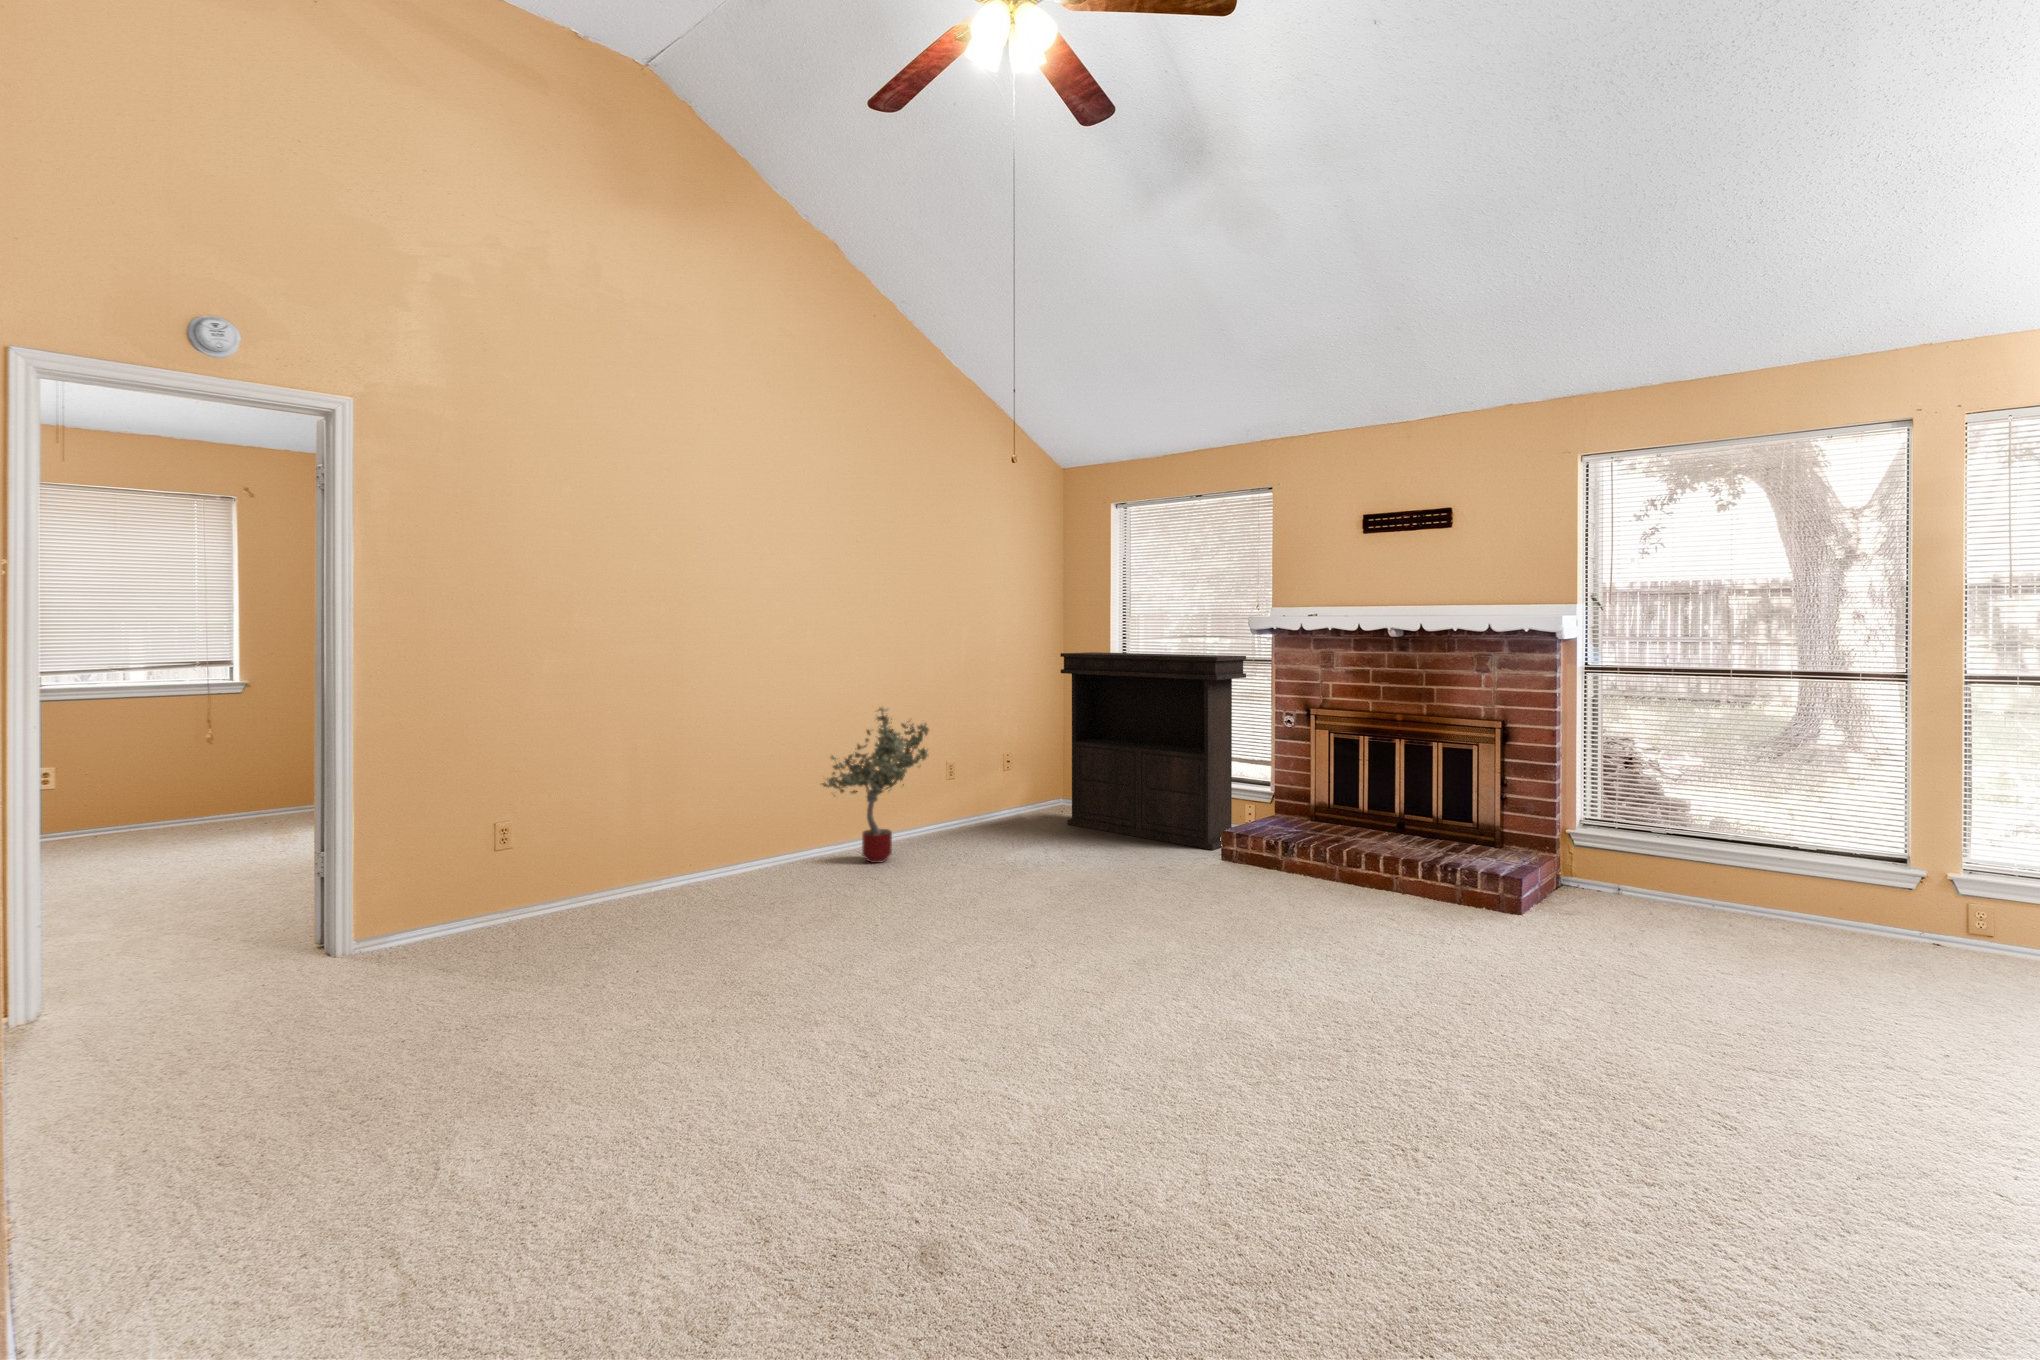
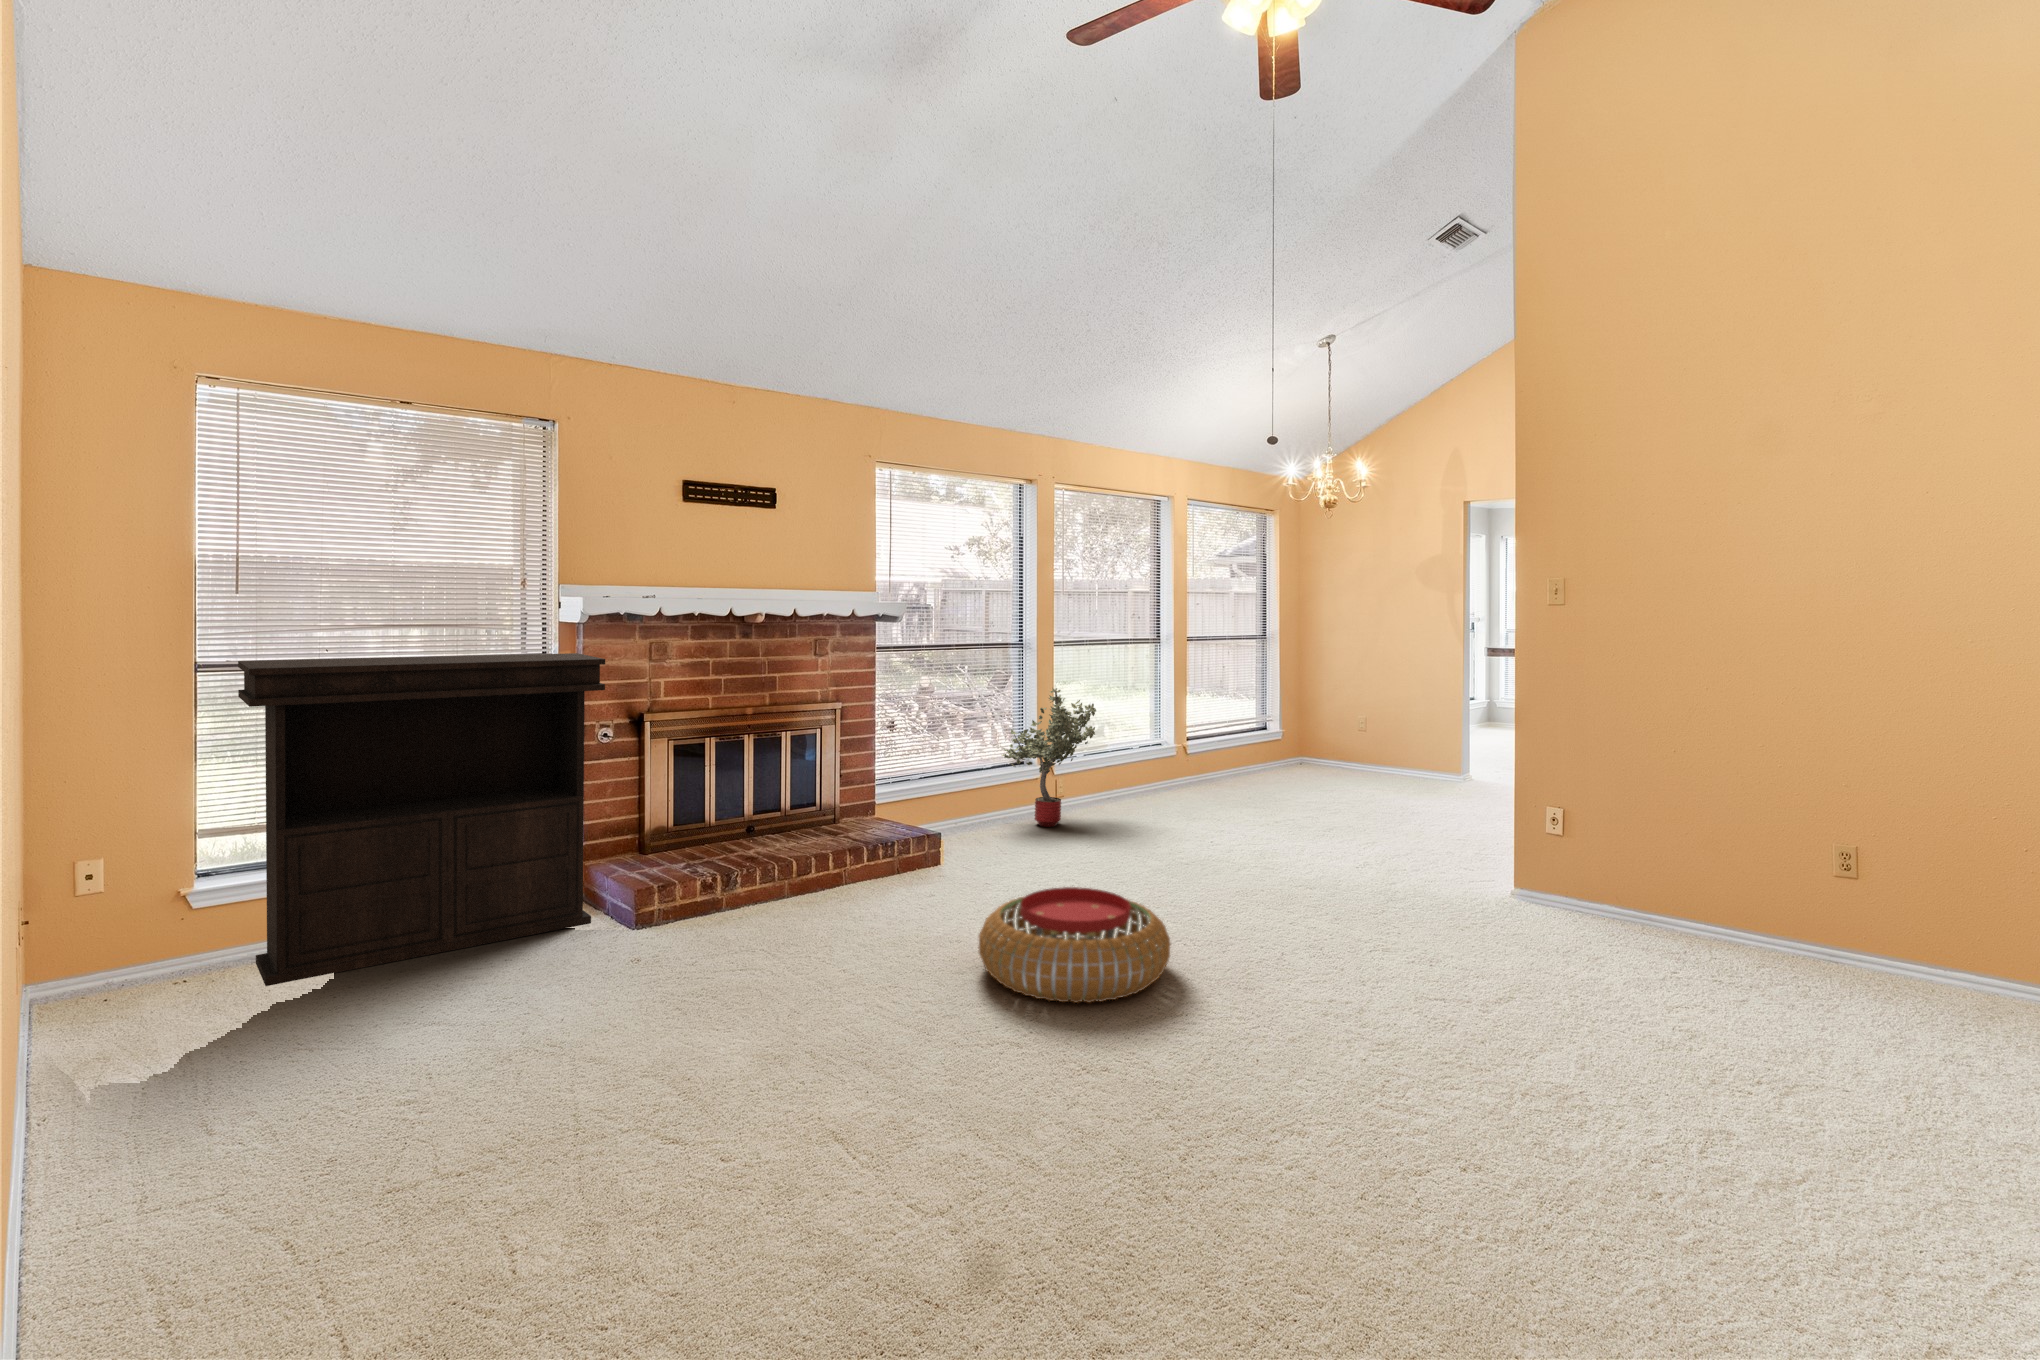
potted tree: present [822,708,929,863] -> present [1002,688,1096,827]
pouf: none [1165,895,1377,1021] -> present [979,887,1171,1003]

